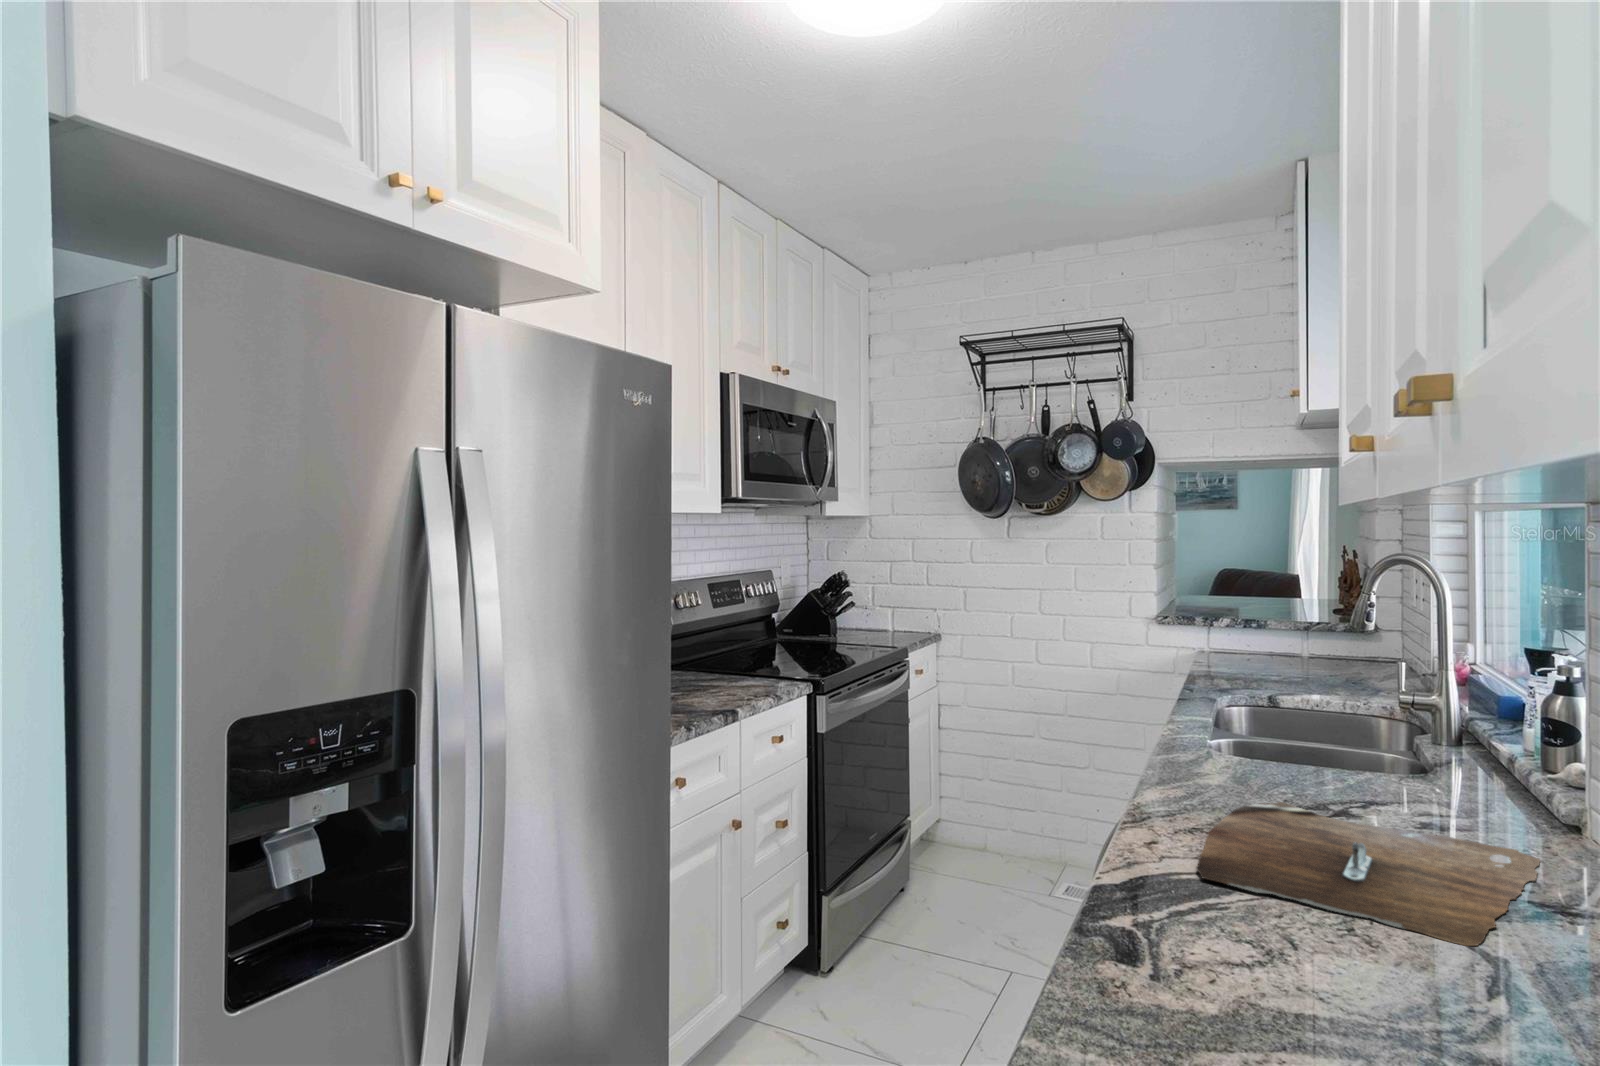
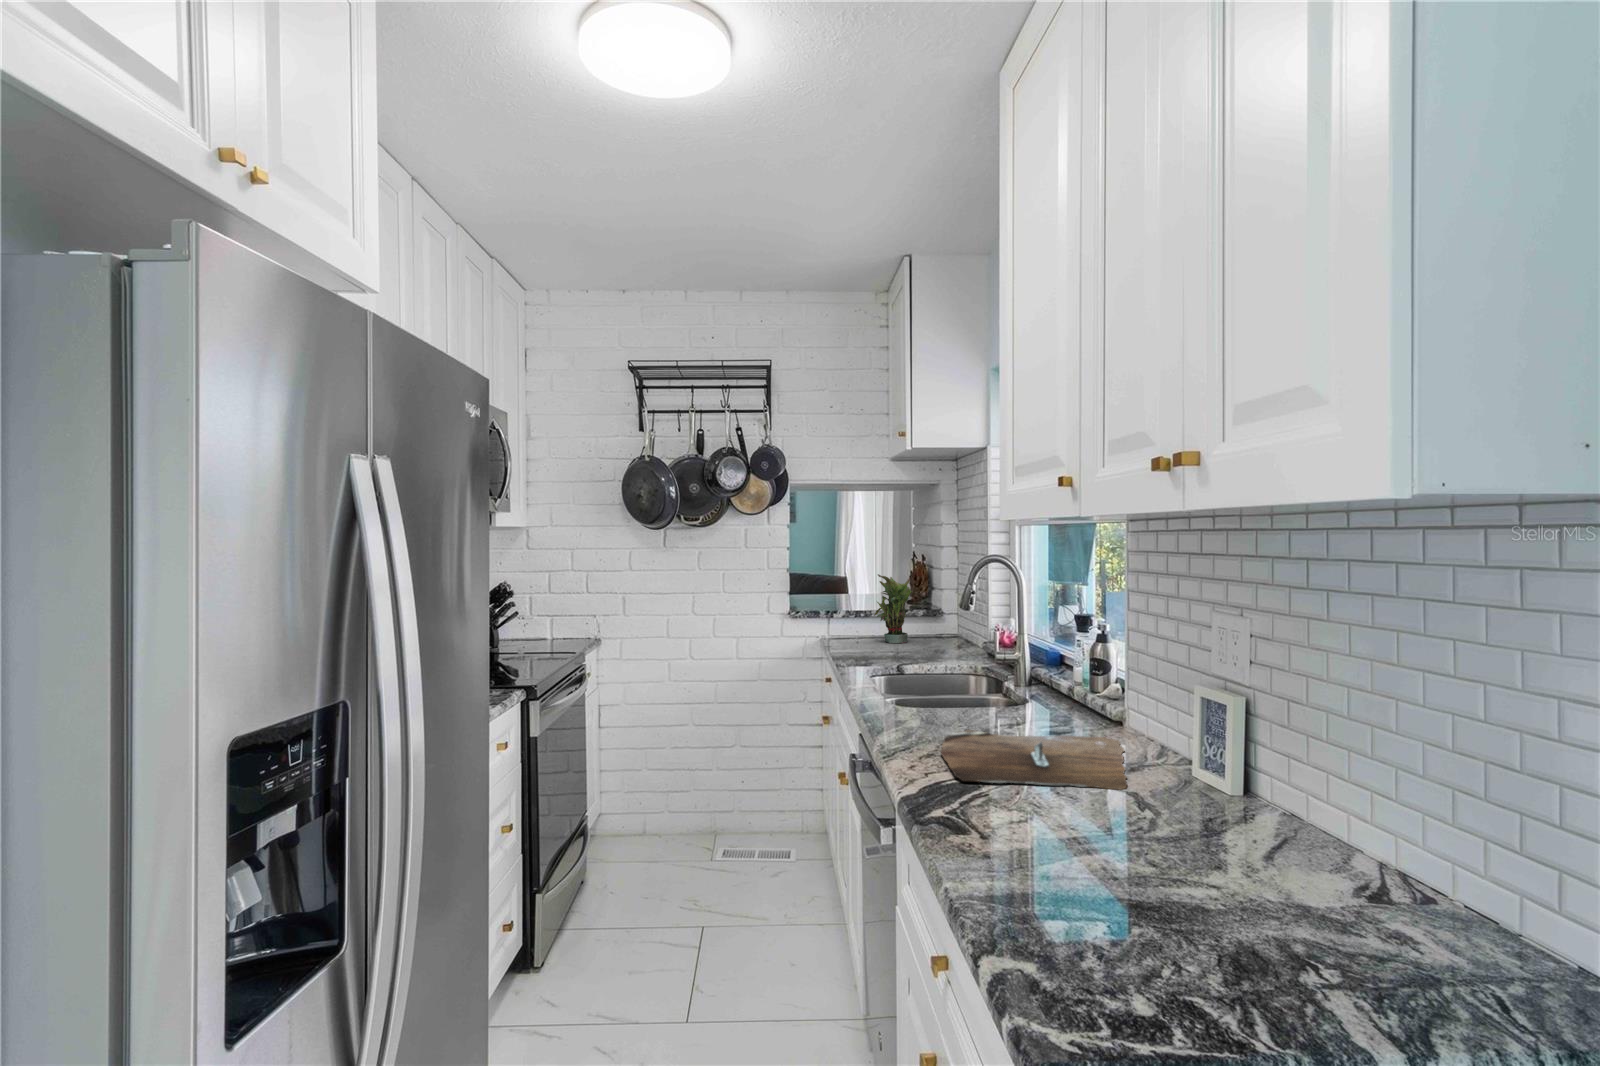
potted plant: none [1270,573,1324,664] -> present [874,574,912,643]

